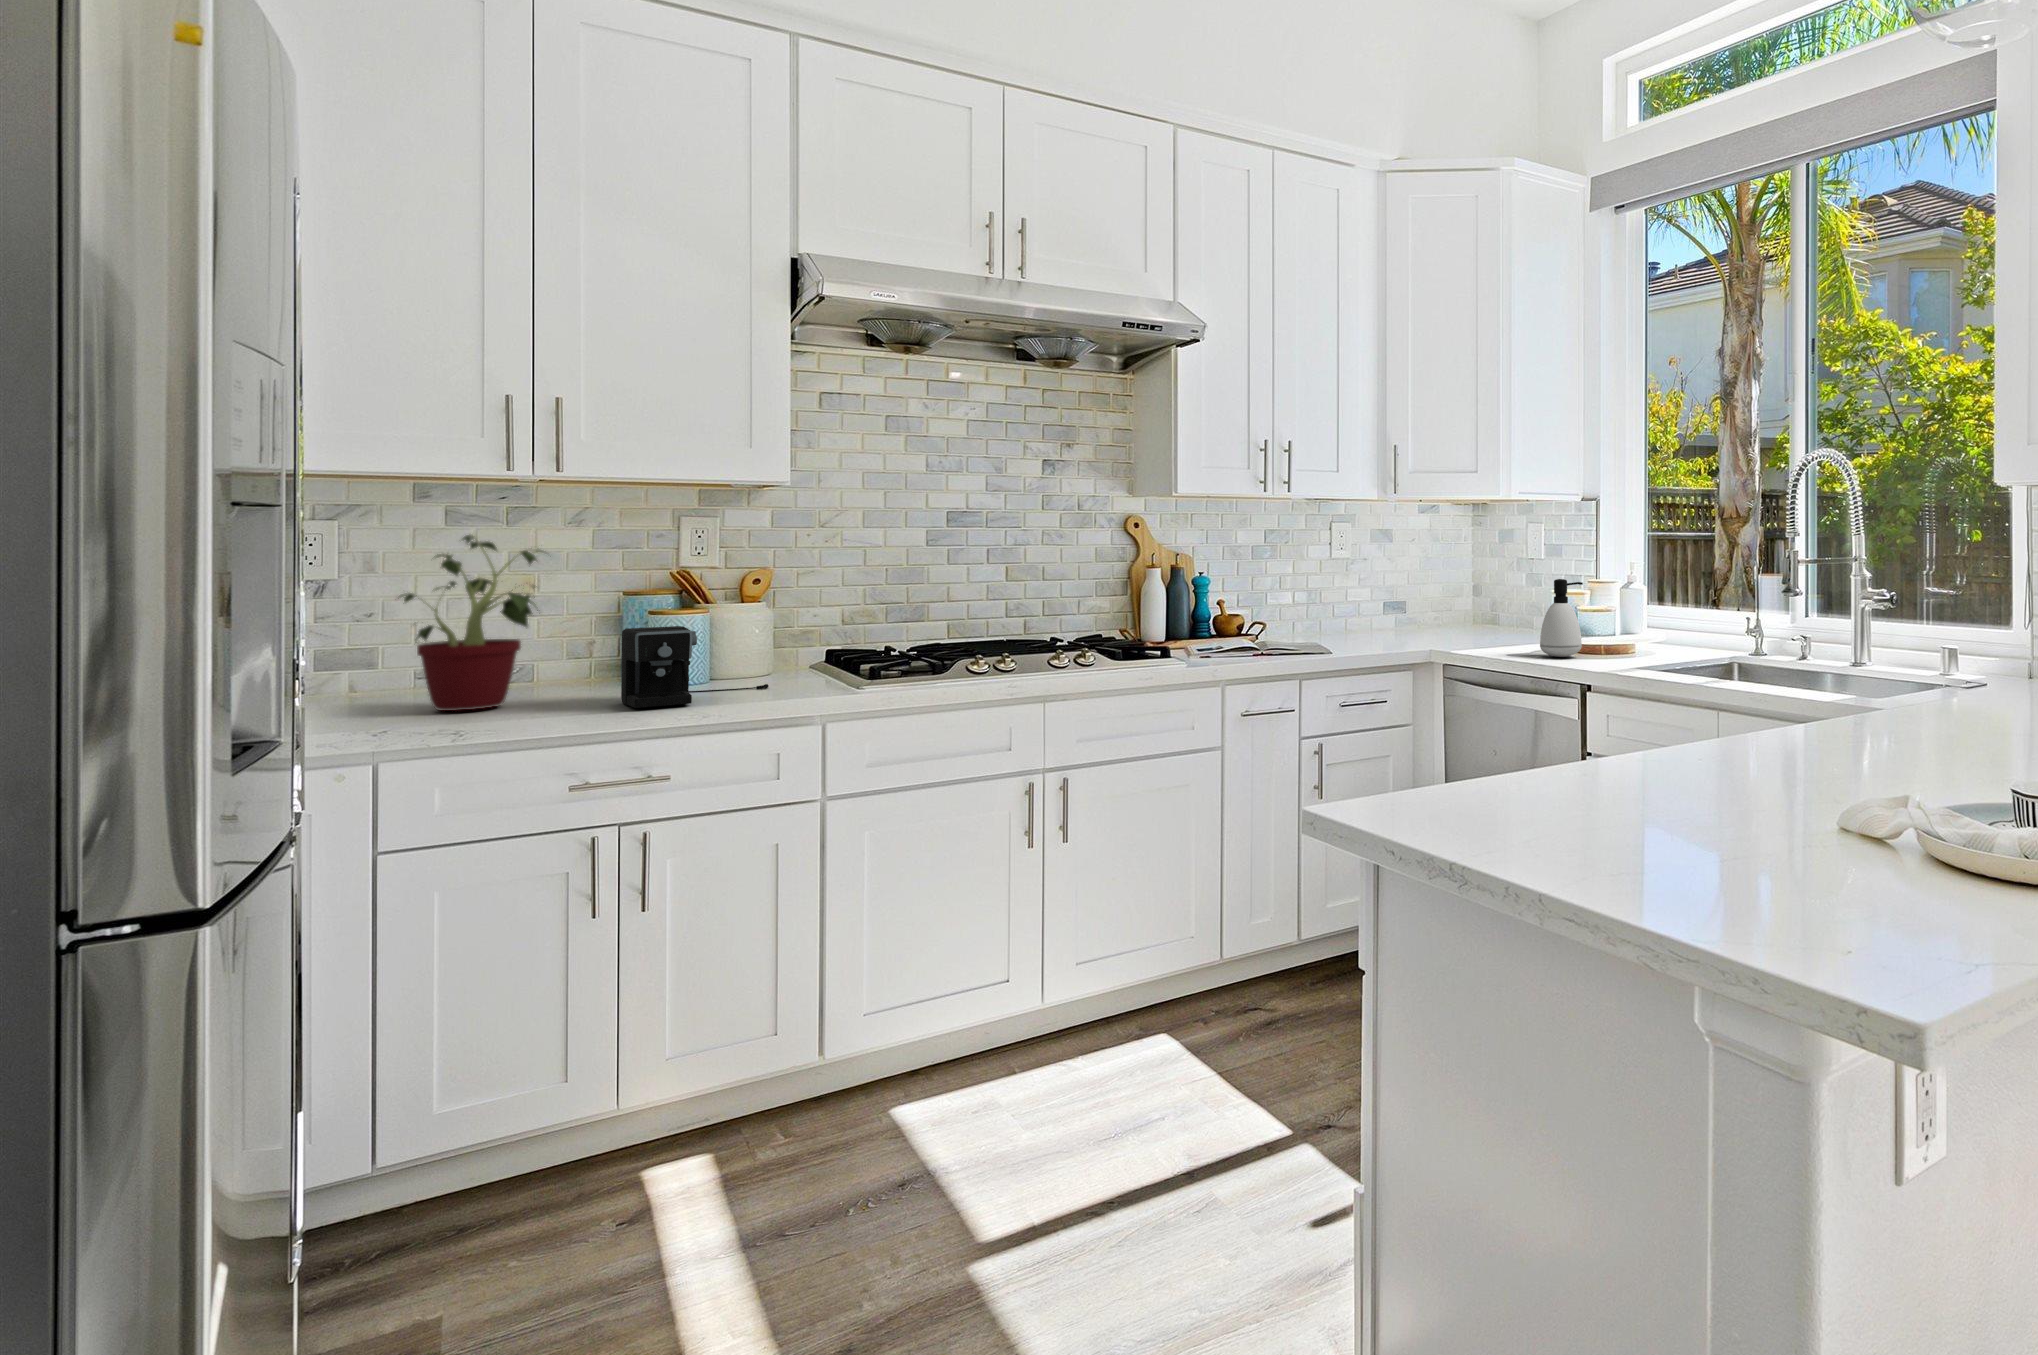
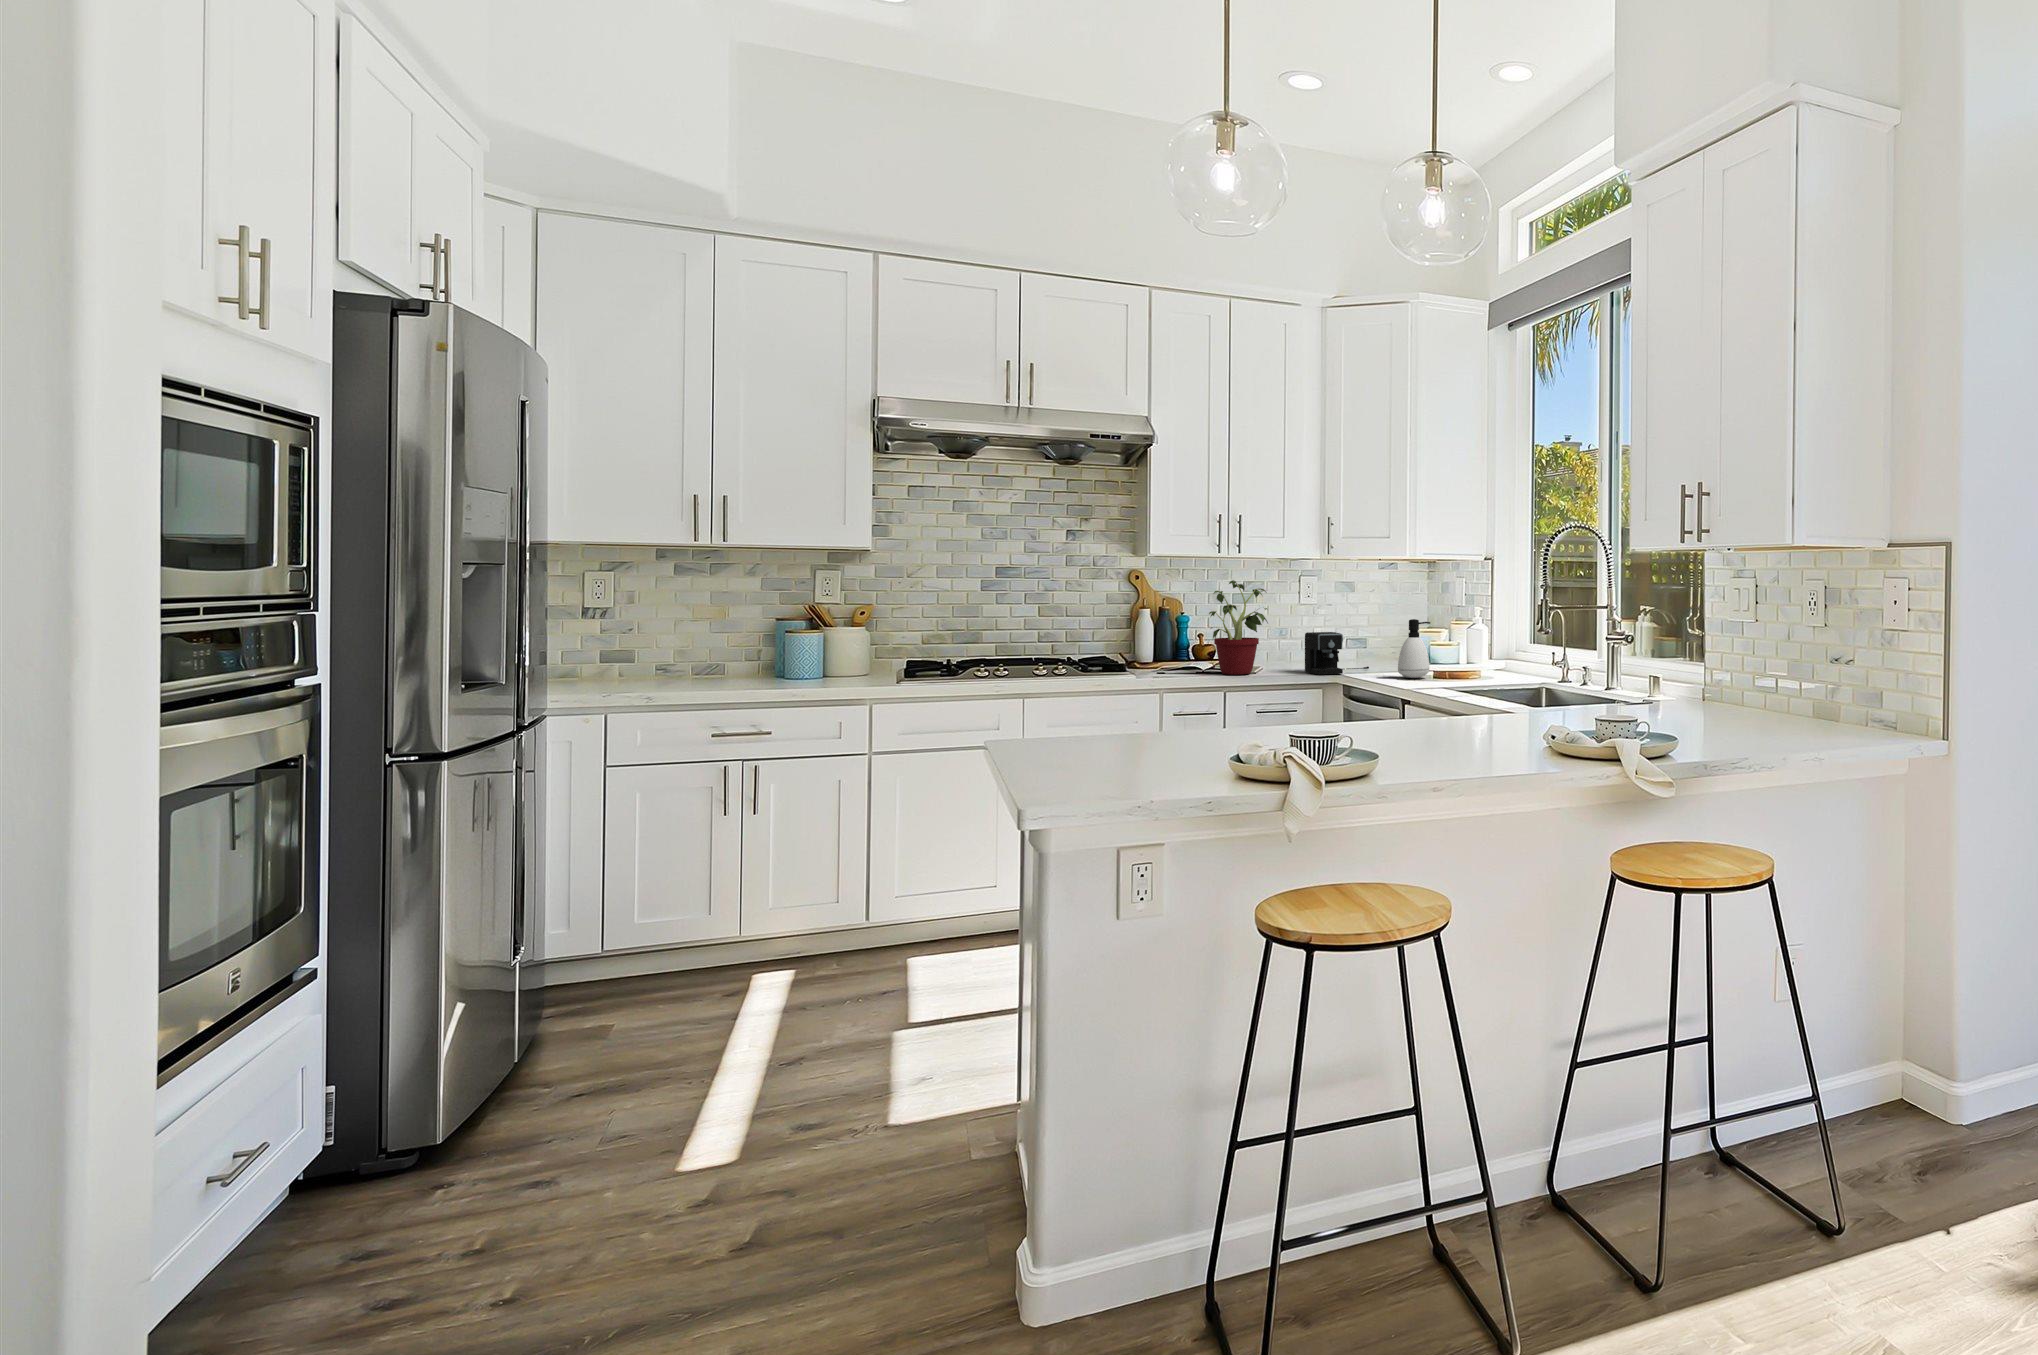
potted plant: present [398,535,540,711] -> present [1209,580,1268,675]
coffee maker: present [621,626,769,708] -> present [1305,632,1369,675]

